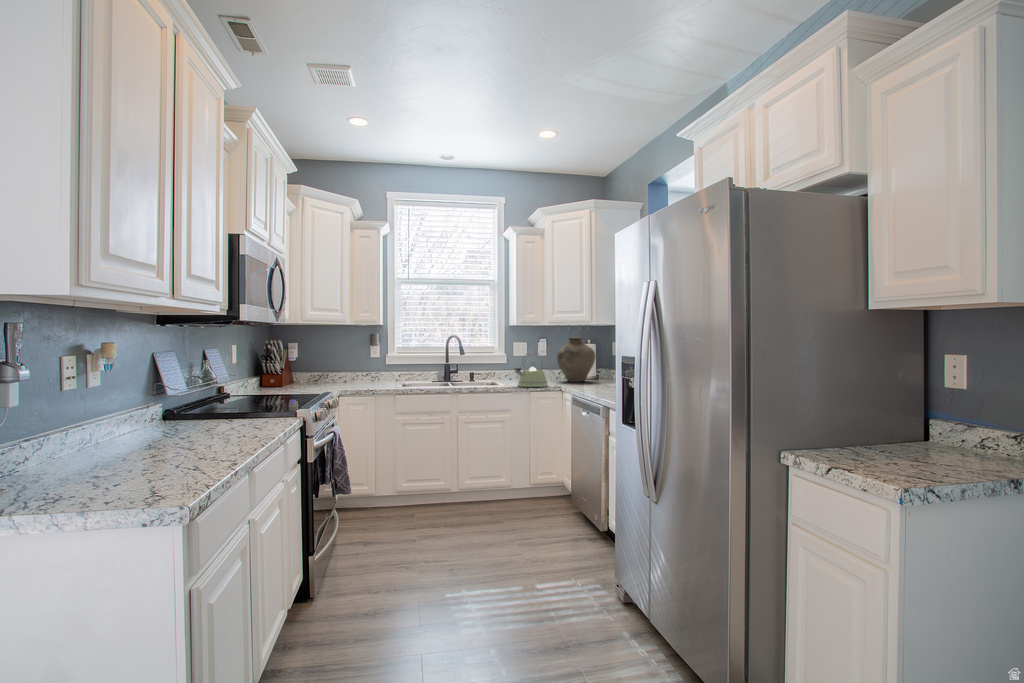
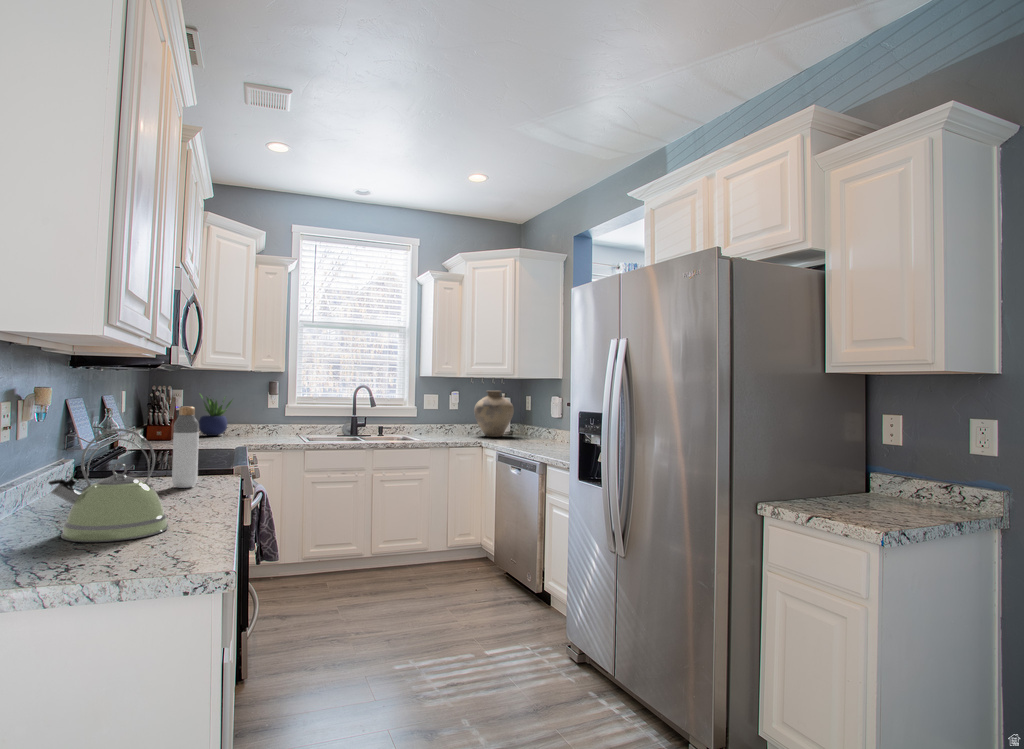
potted plant: none [312,344,341,382] -> present [199,396,232,436]
kettle: present [515,355,548,387] -> present [49,429,168,542]
bottle: none [237,357,259,427] -> present [172,407,199,488]

